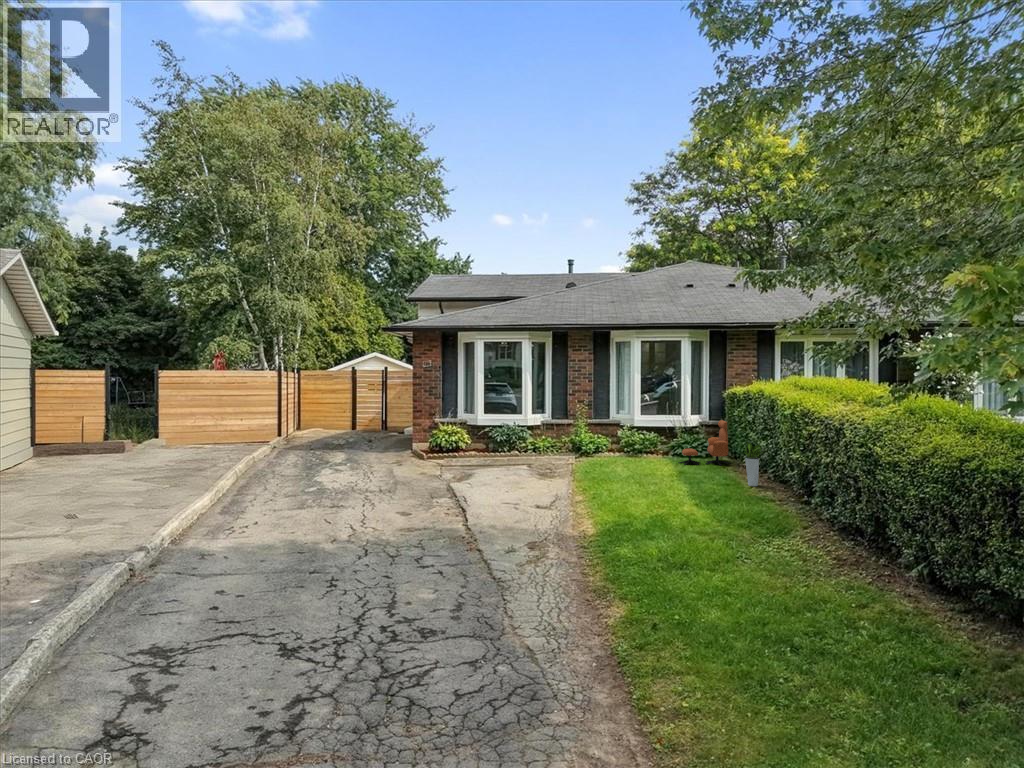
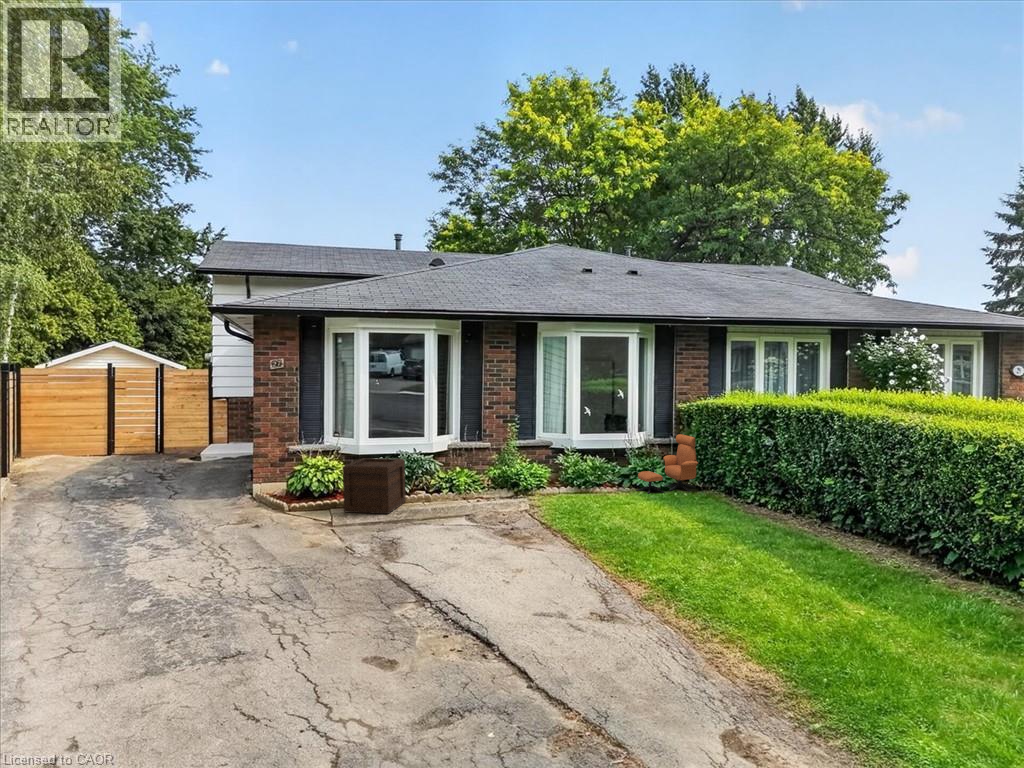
wooden crate: none [459,427,504,464] -> present [343,458,406,514]
planter: present [745,442,762,486] -> none [769,469,800,525]

